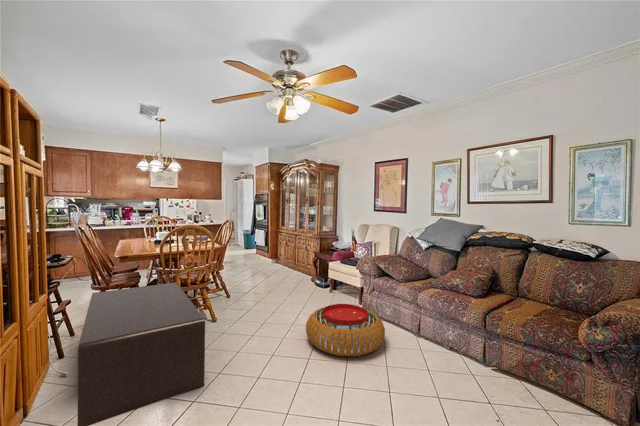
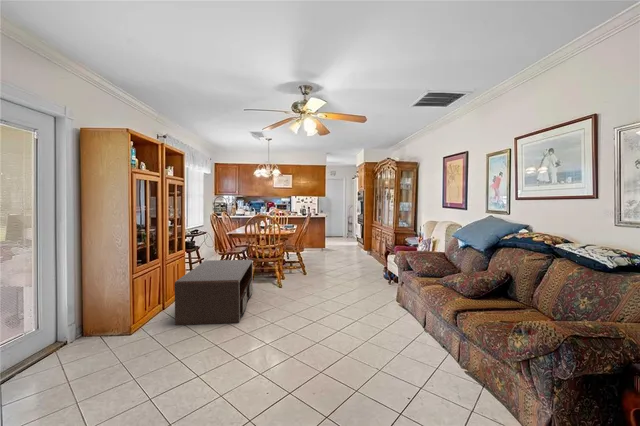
pouf: present [306,304,385,357] -> none [321,290,389,332]

